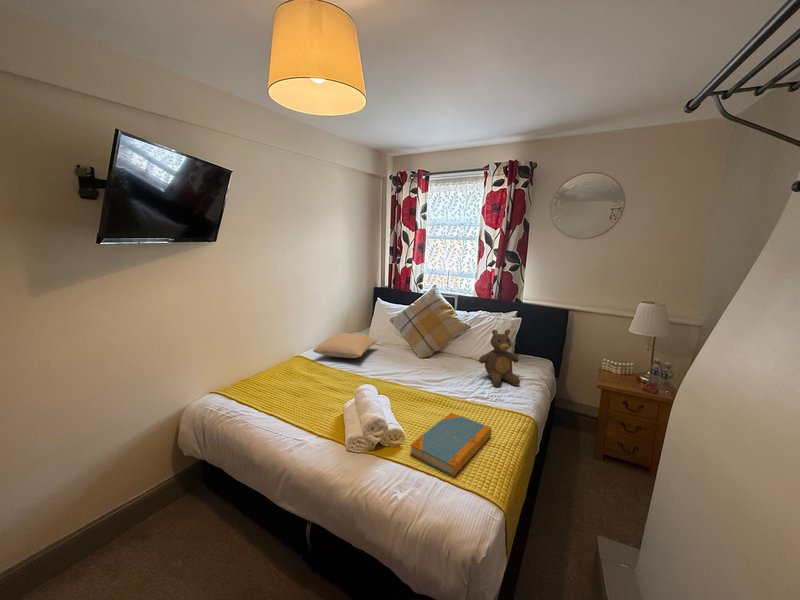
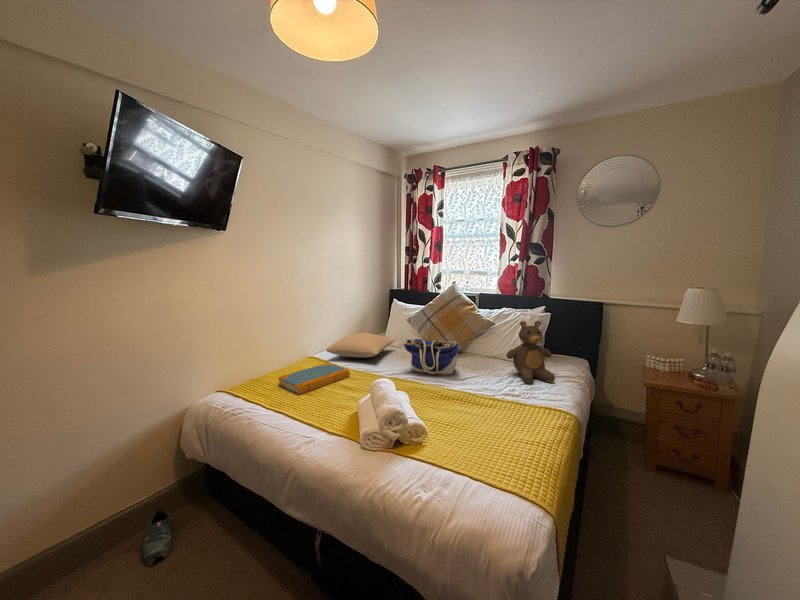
tote bag: none [386,343,436,377] -> present [404,339,458,375]
book: present [410,413,492,477] -> present [278,363,350,395]
shoe: none [147,498,173,552] -> present [142,506,171,566]

